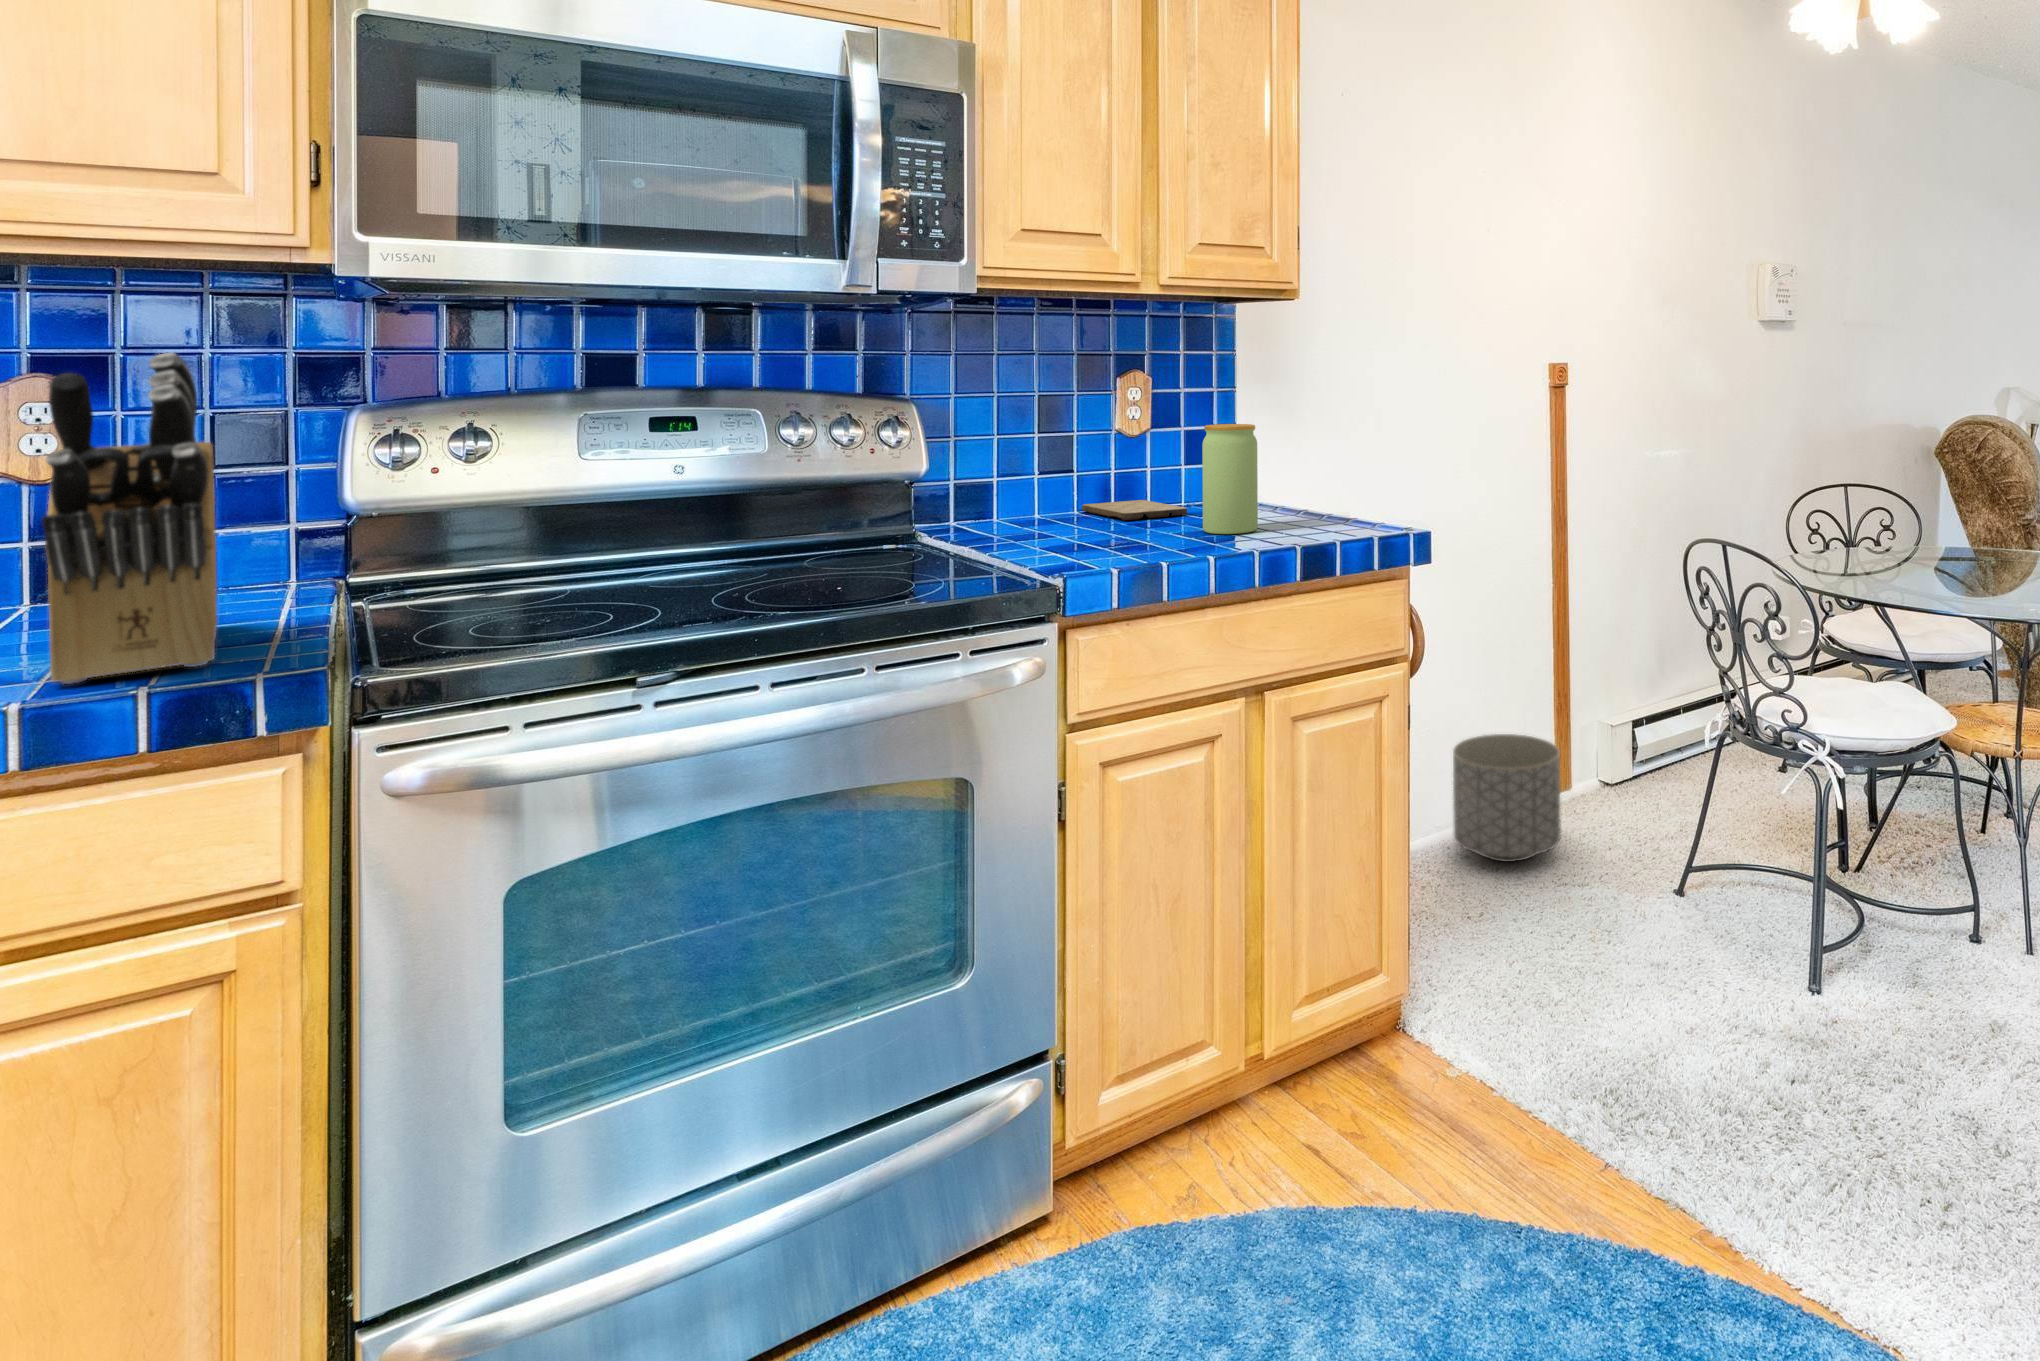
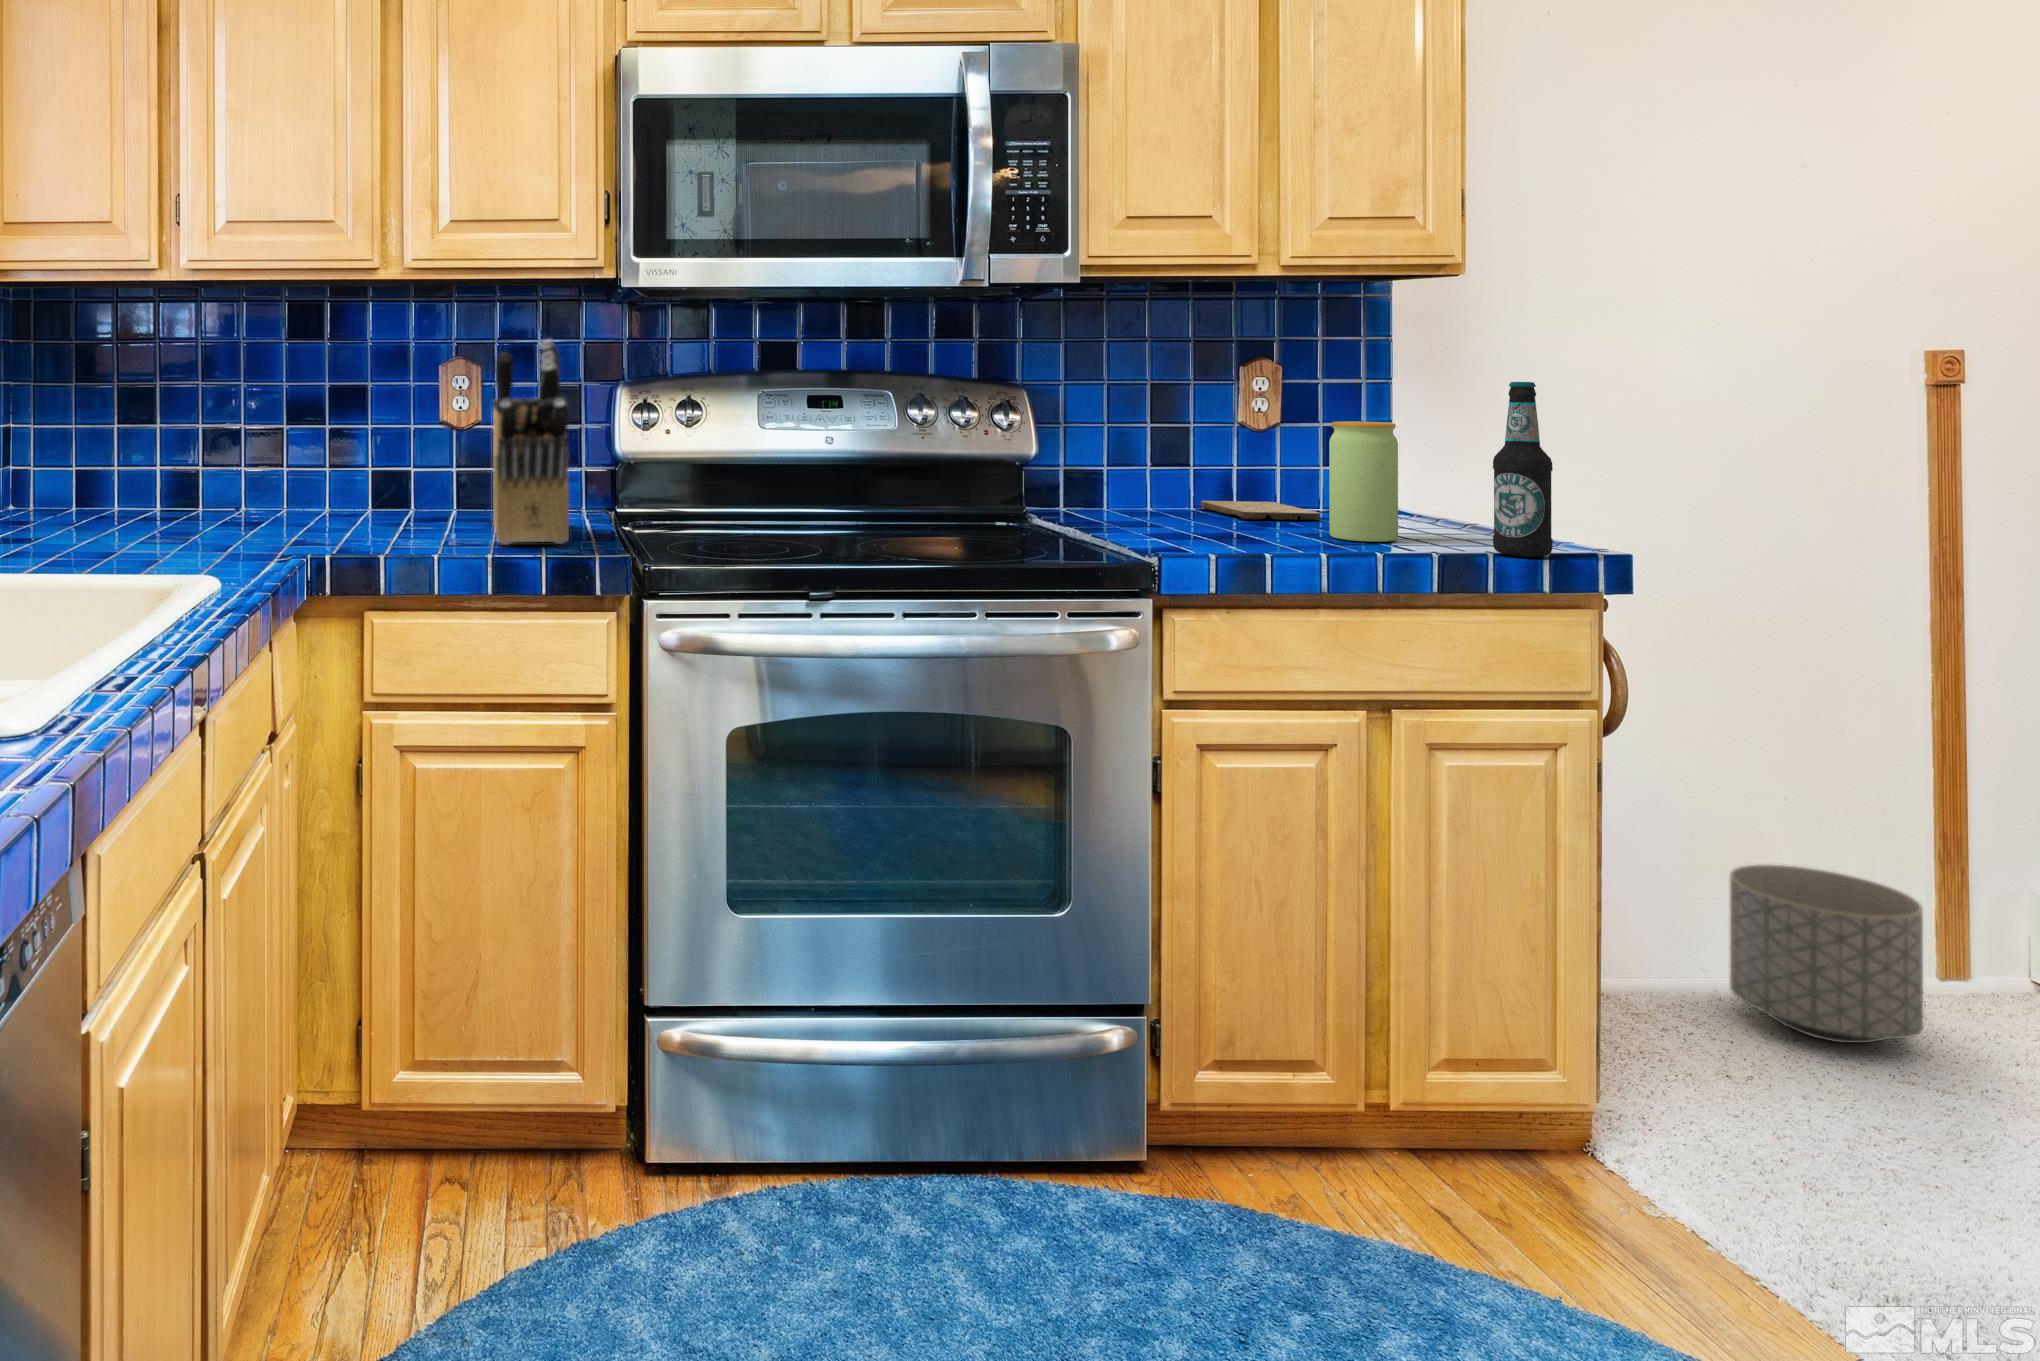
bottle: none [1332,385,1376,536] -> present [1493,382,1553,557]

